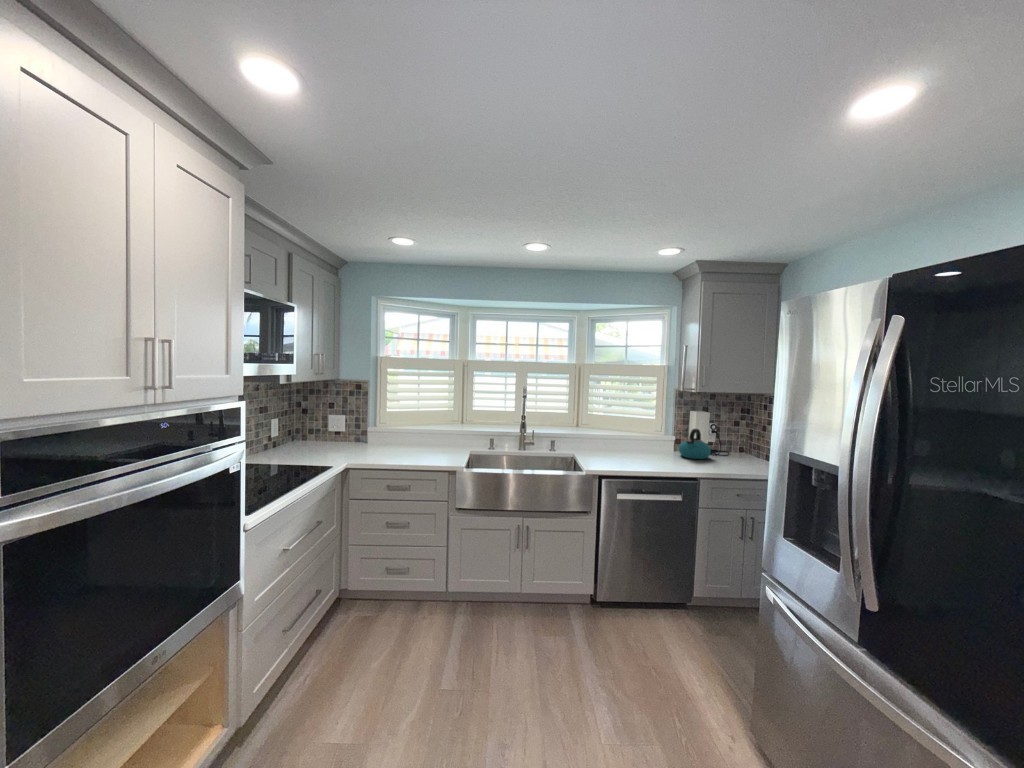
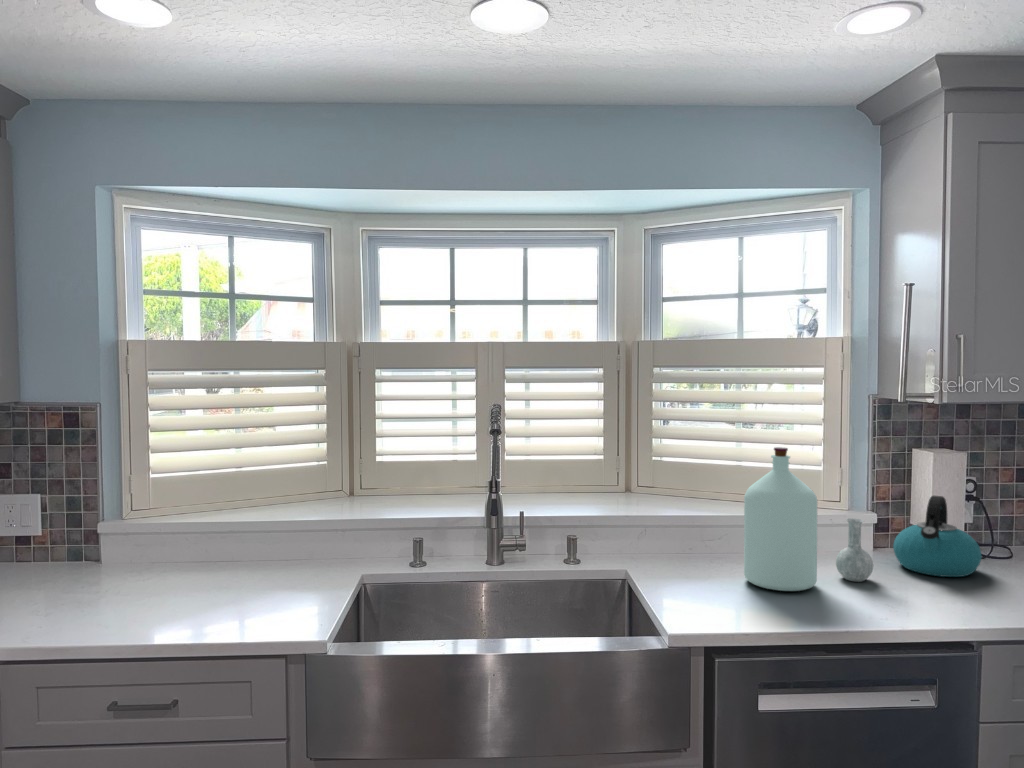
bottle: none [617,407,667,460] -> present [744,447,873,591]

